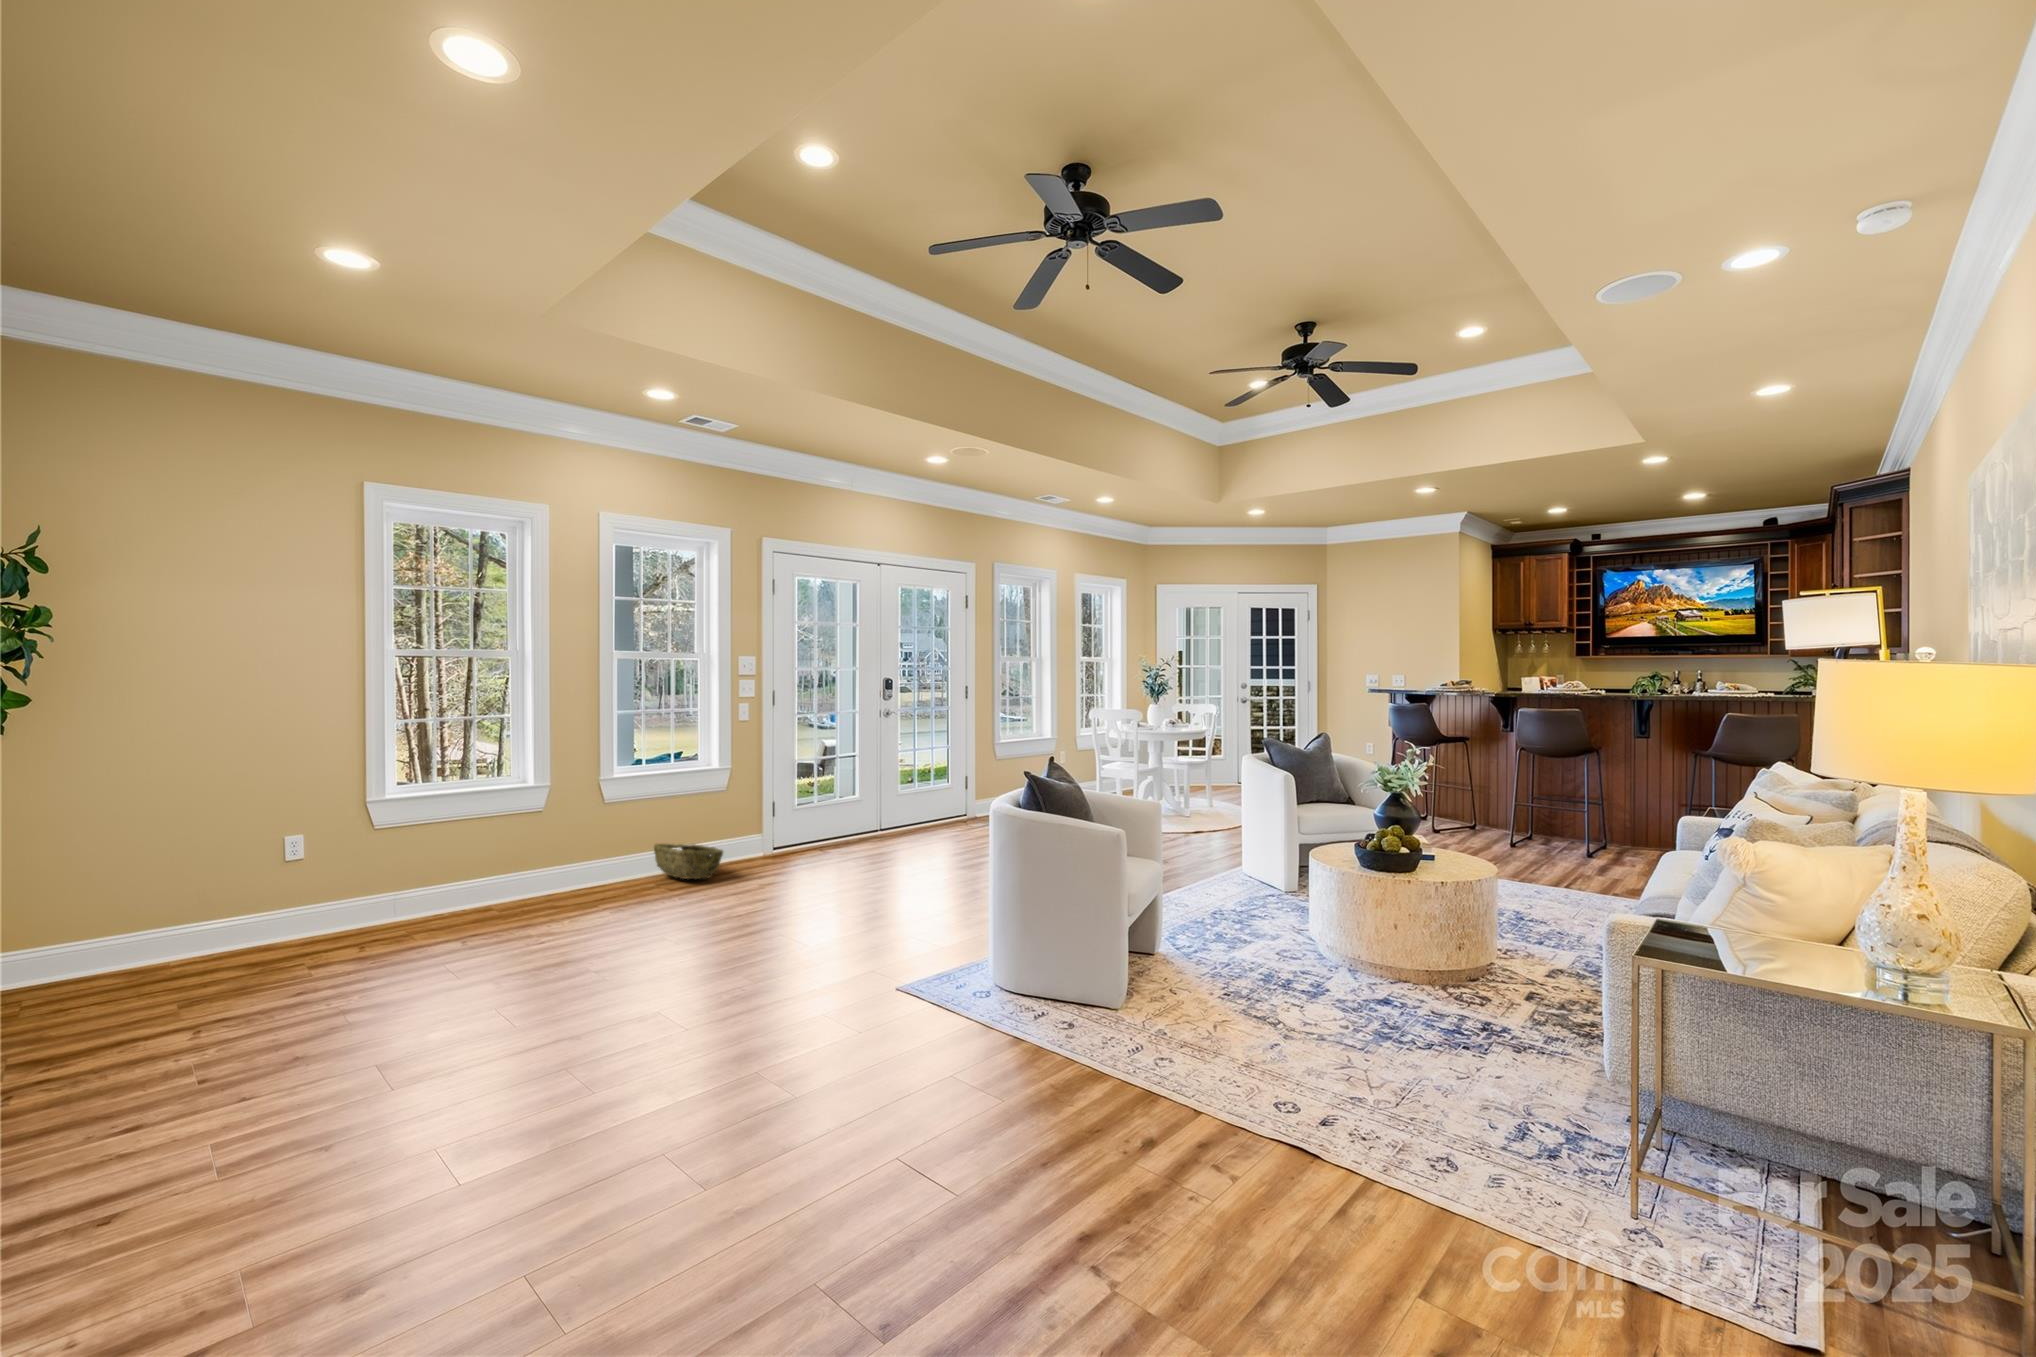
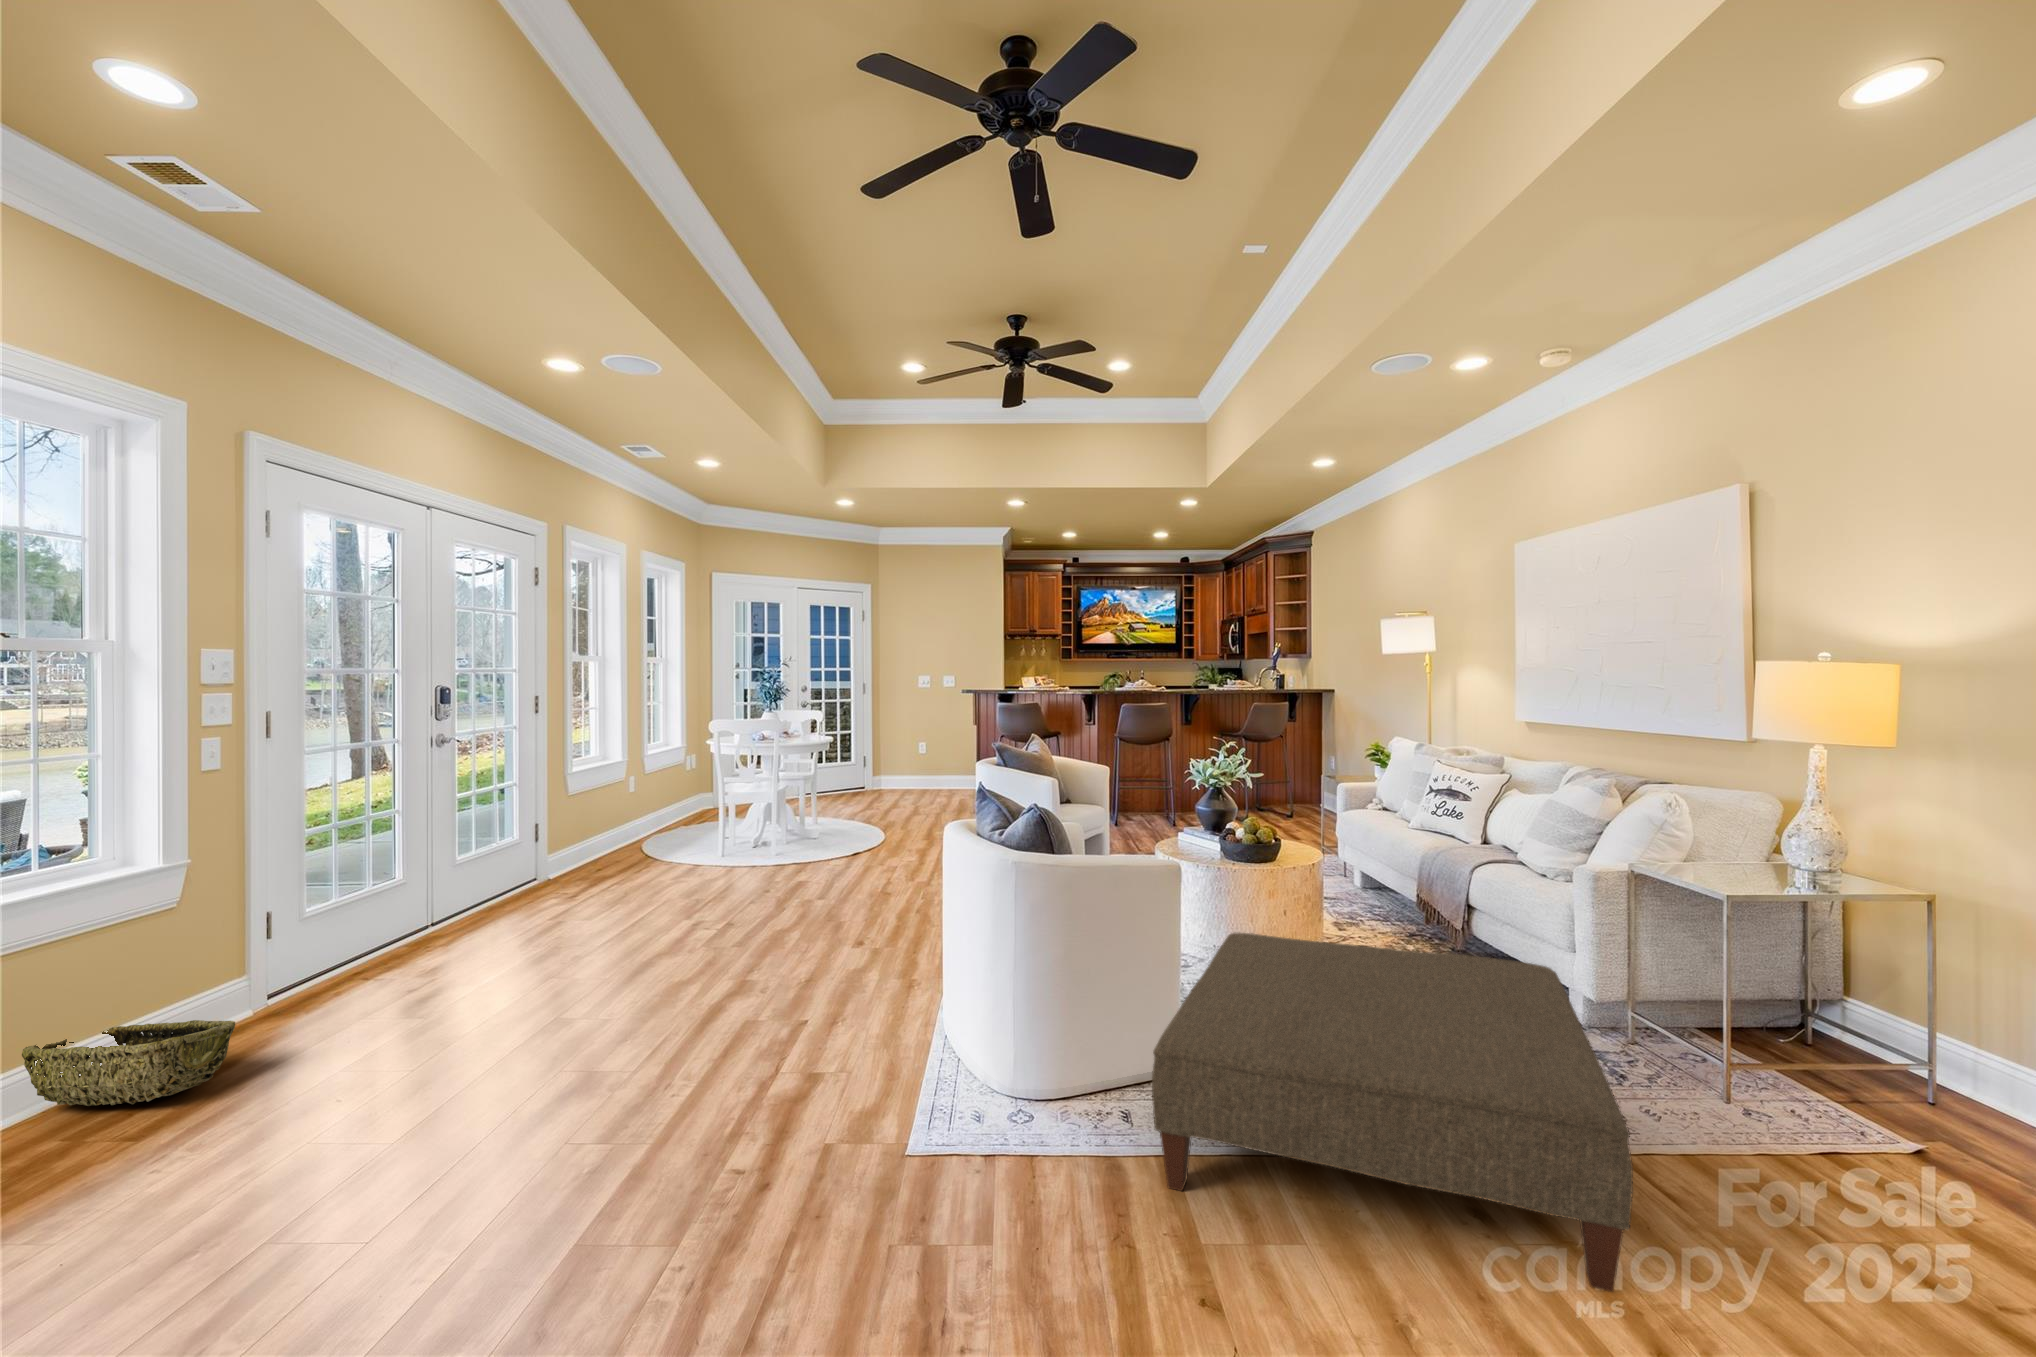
ottoman: none [967,913,1410,1196] -> present [1152,933,1633,1292]

